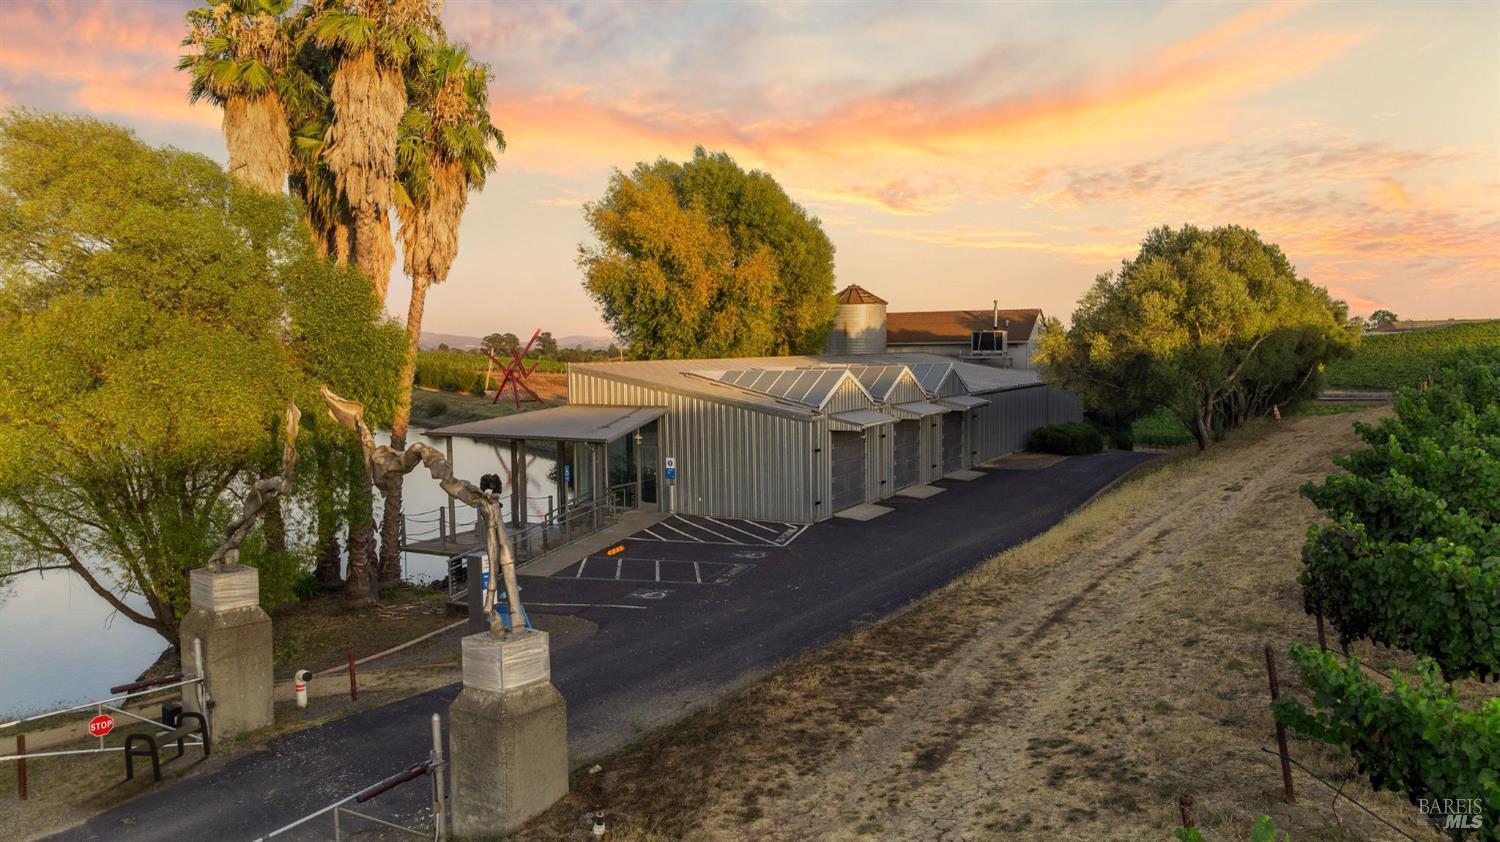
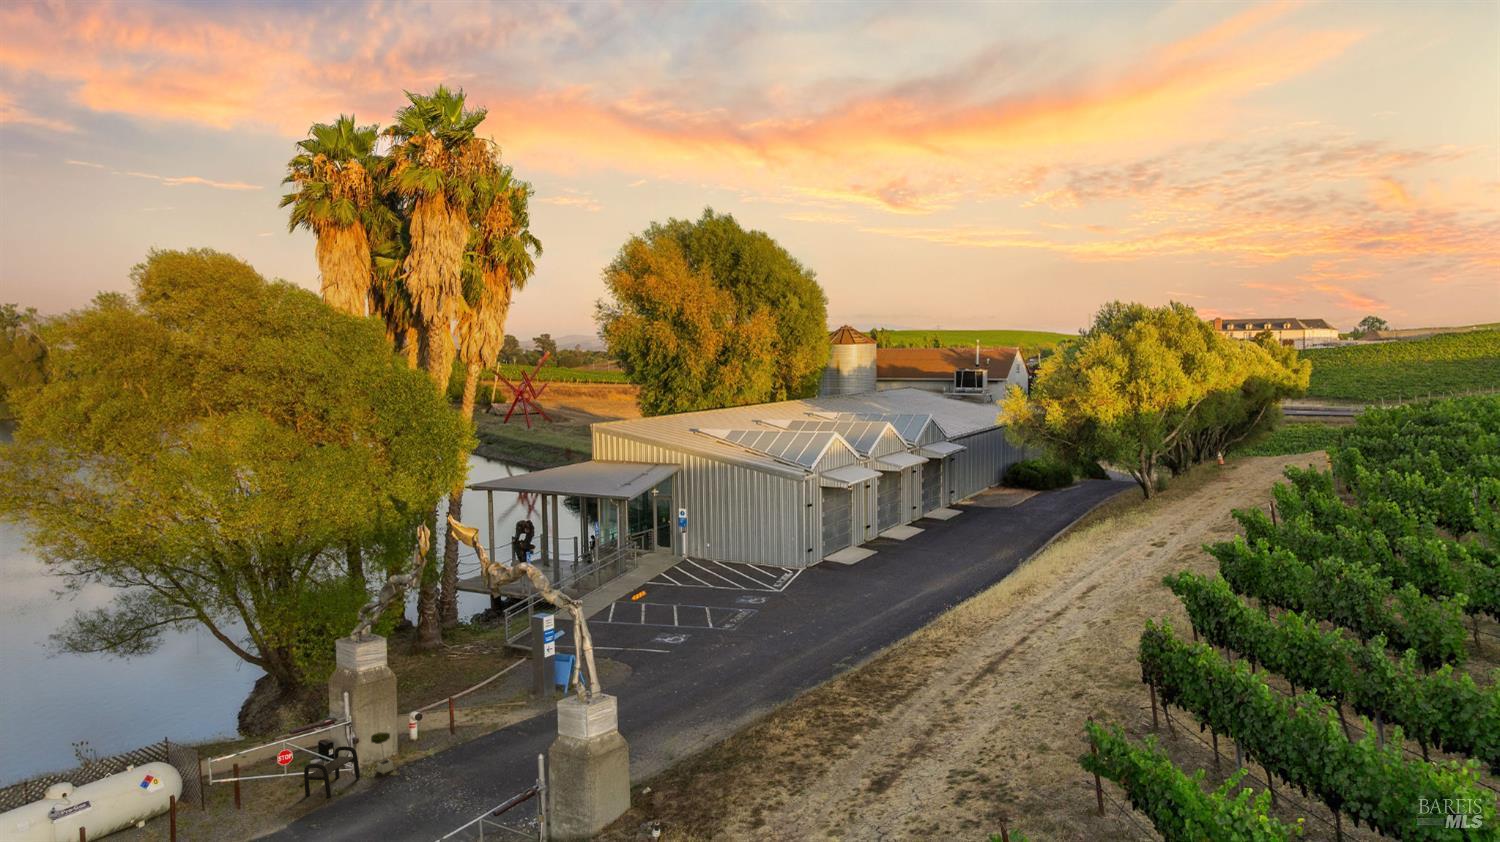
potted tree: none [227,693,260,749] -> present [371,732,393,773]

